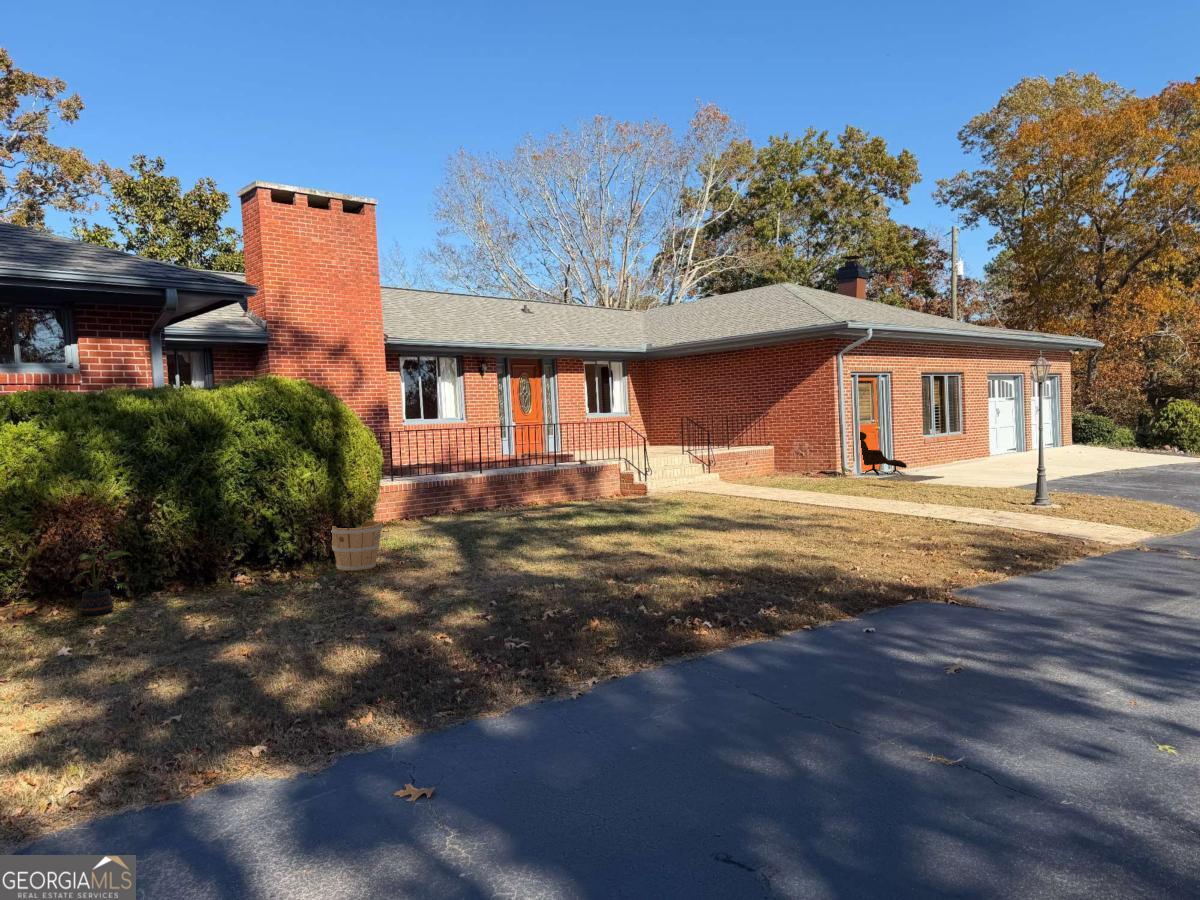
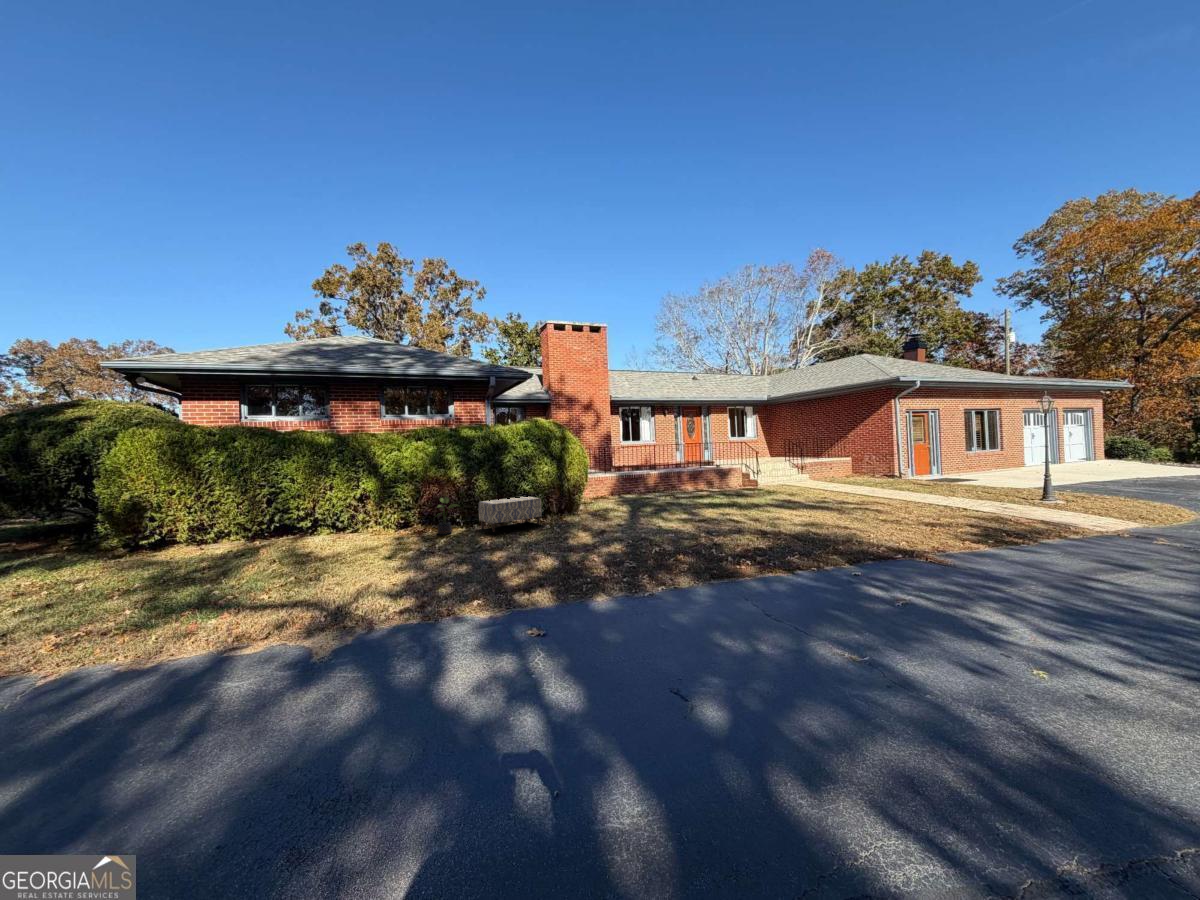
lounge chair: present [860,432,907,475] -> none [909,449,949,478]
wooden bucket: present [331,520,382,571] -> none [558,494,586,521]
bench: none [169,528,300,603] -> present [479,496,541,532]

